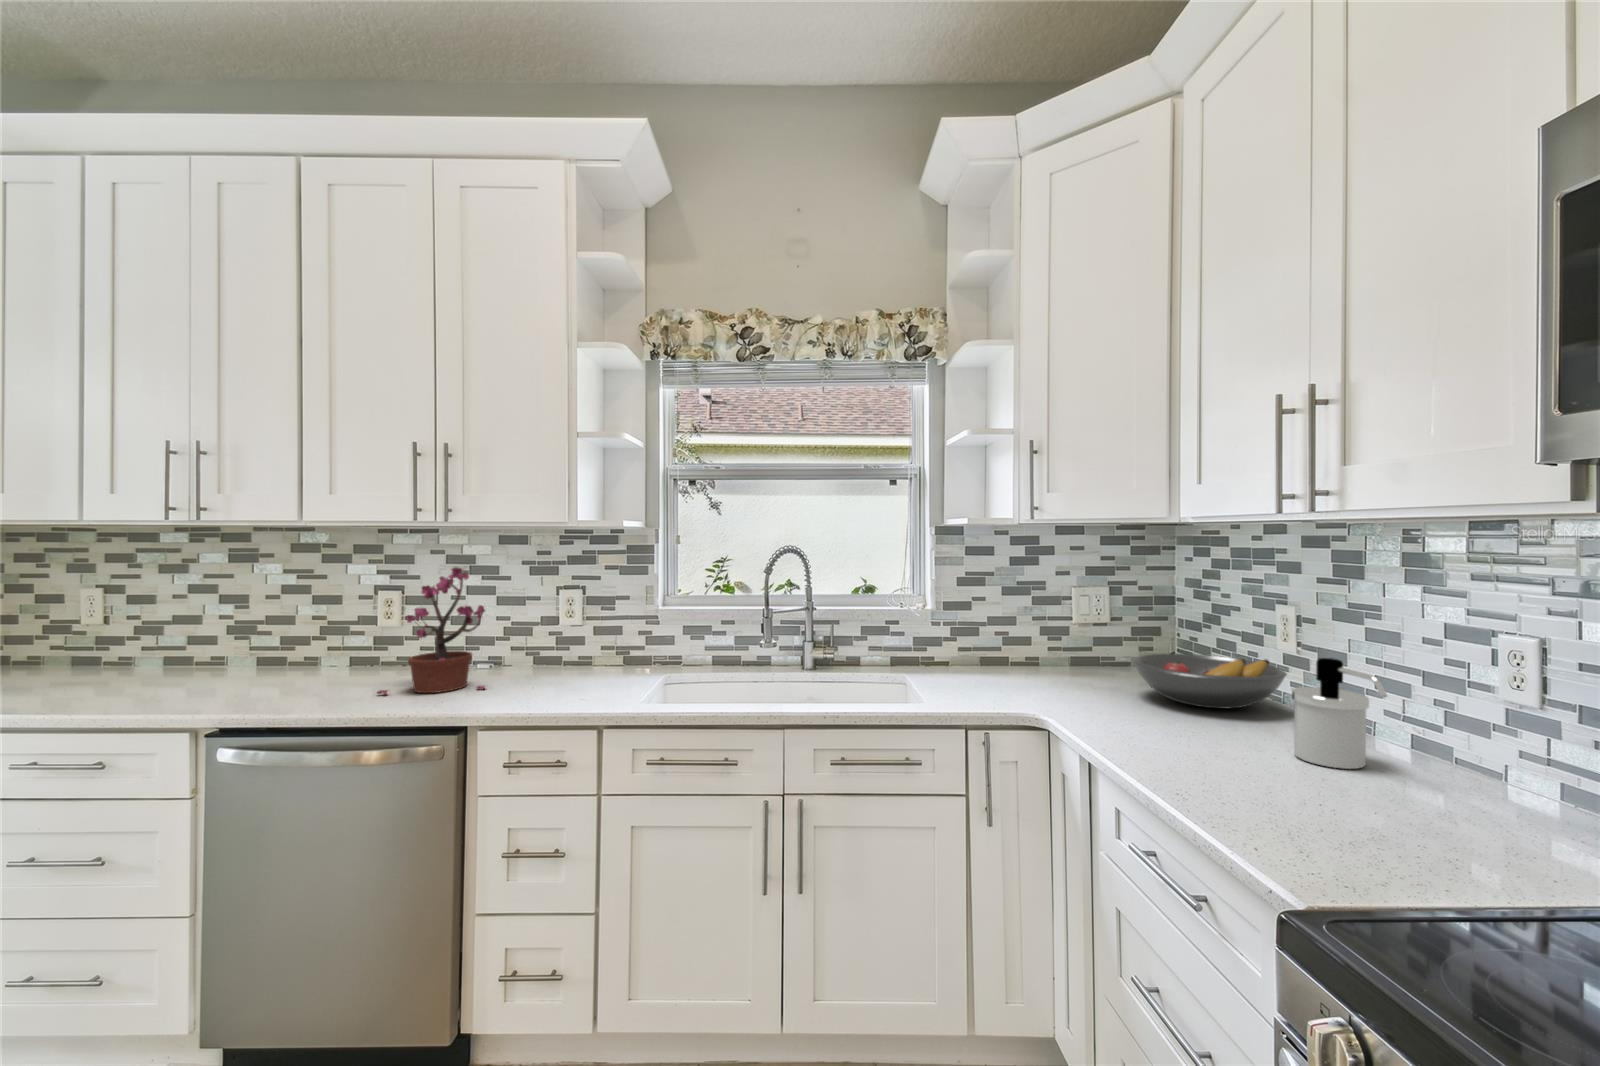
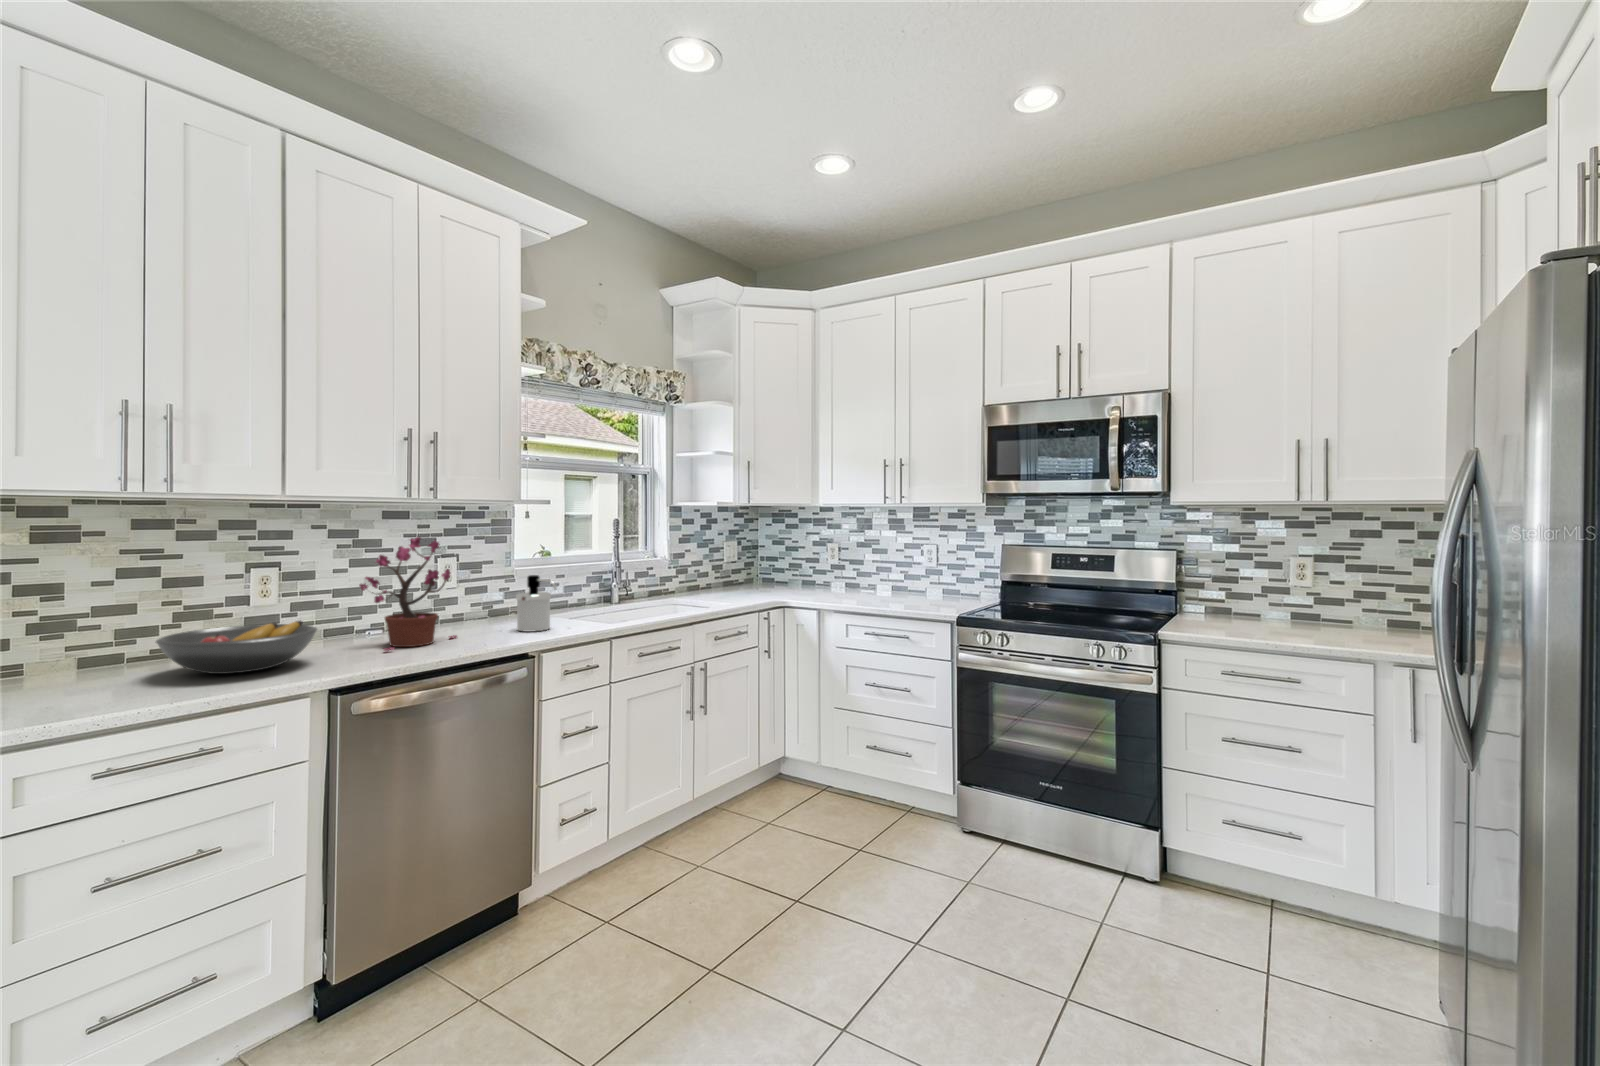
fruit bowl: present [1133,654,1287,709] -> present [156,620,317,674]
soap dispenser: present [1292,658,1387,769] -> present [516,575,556,632]

